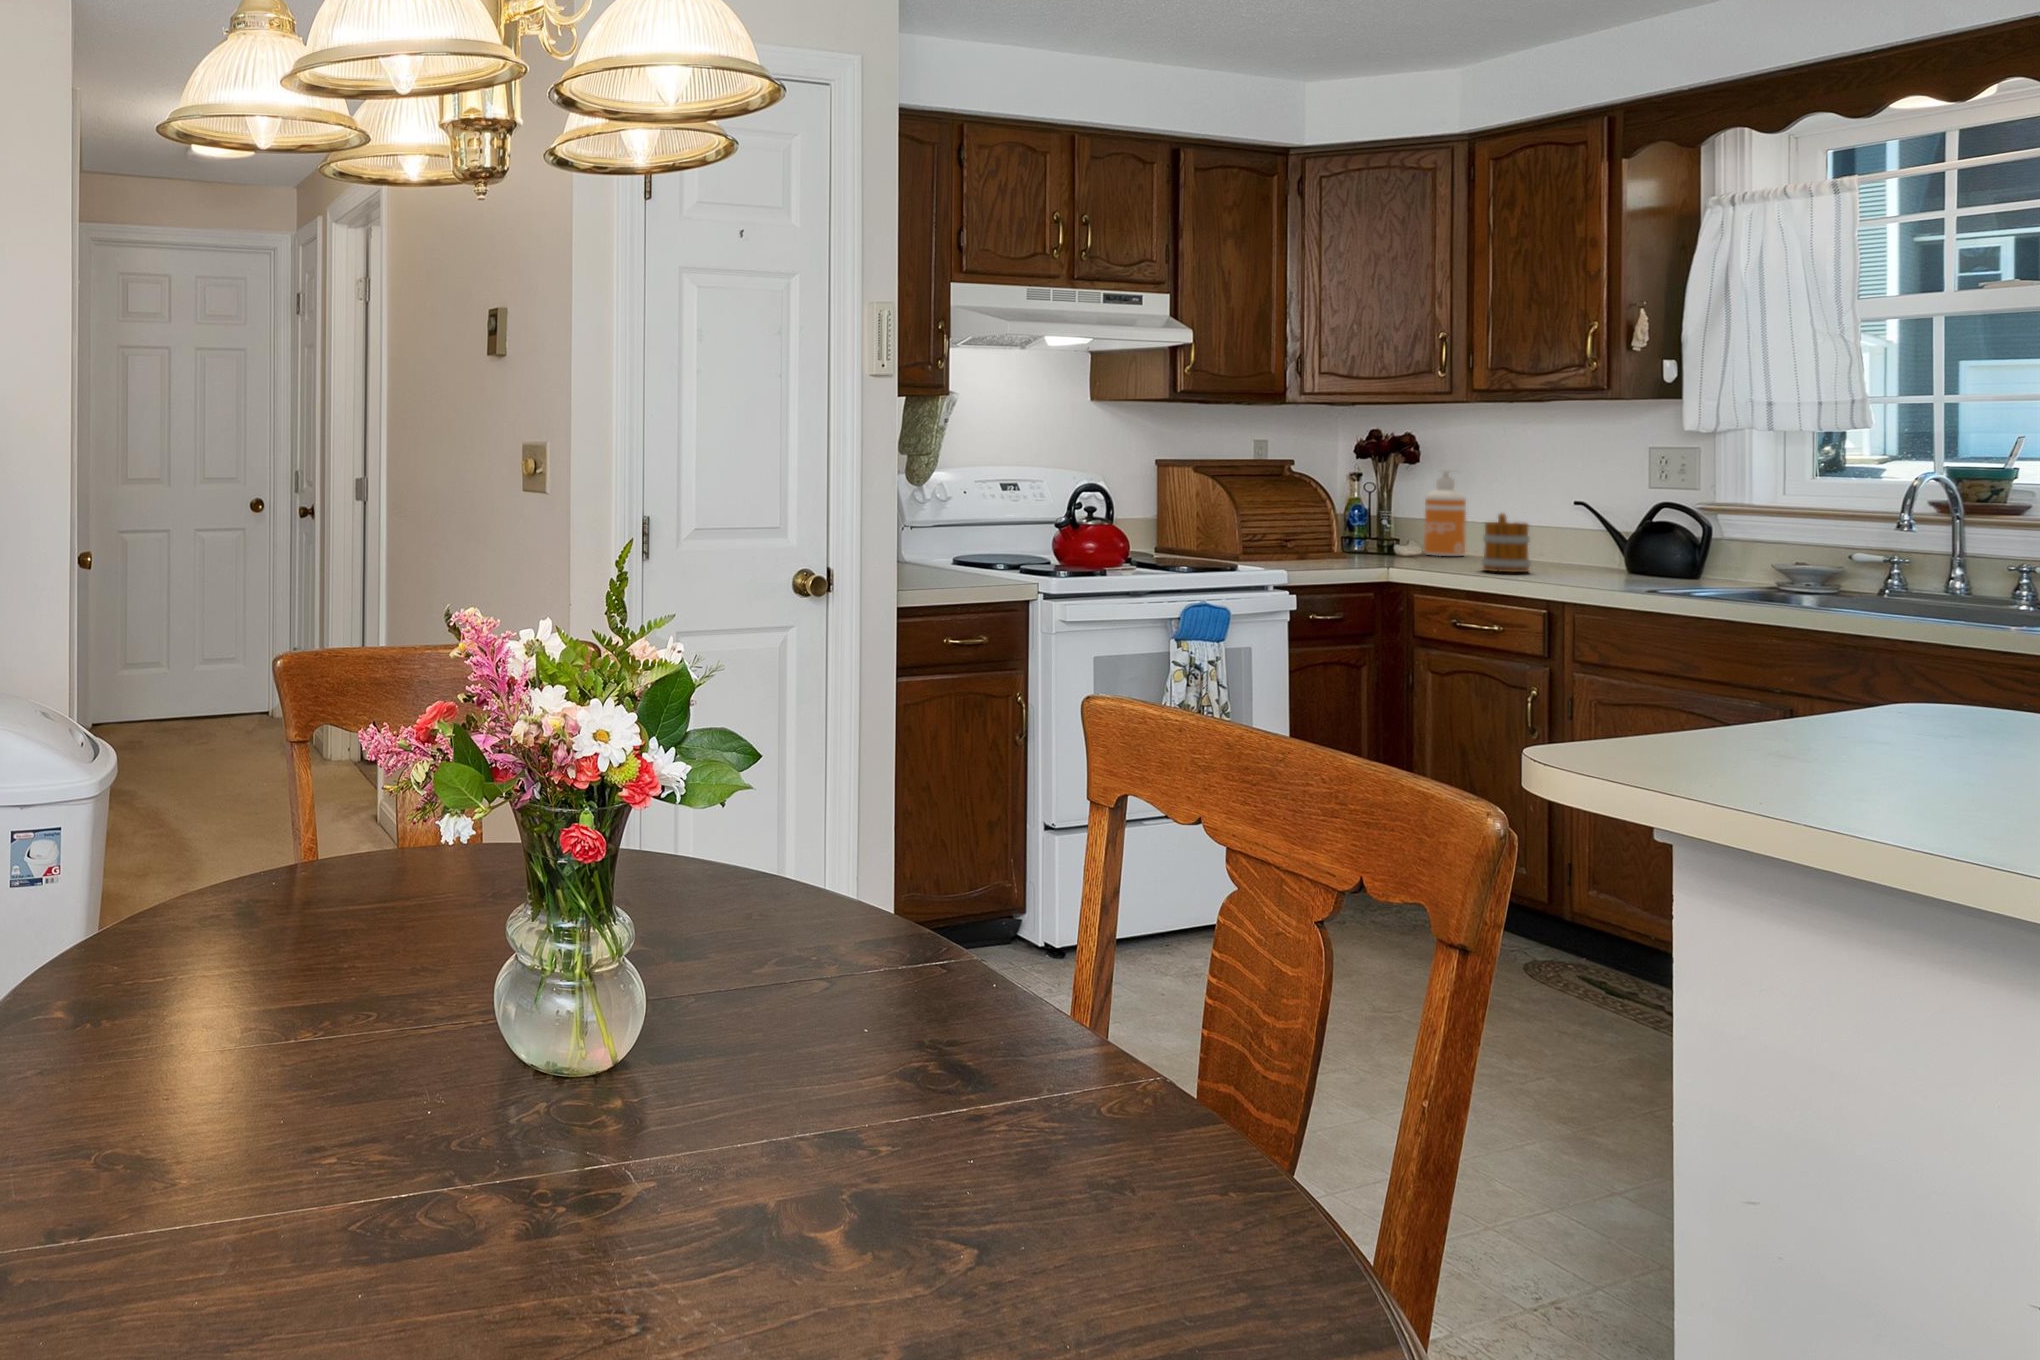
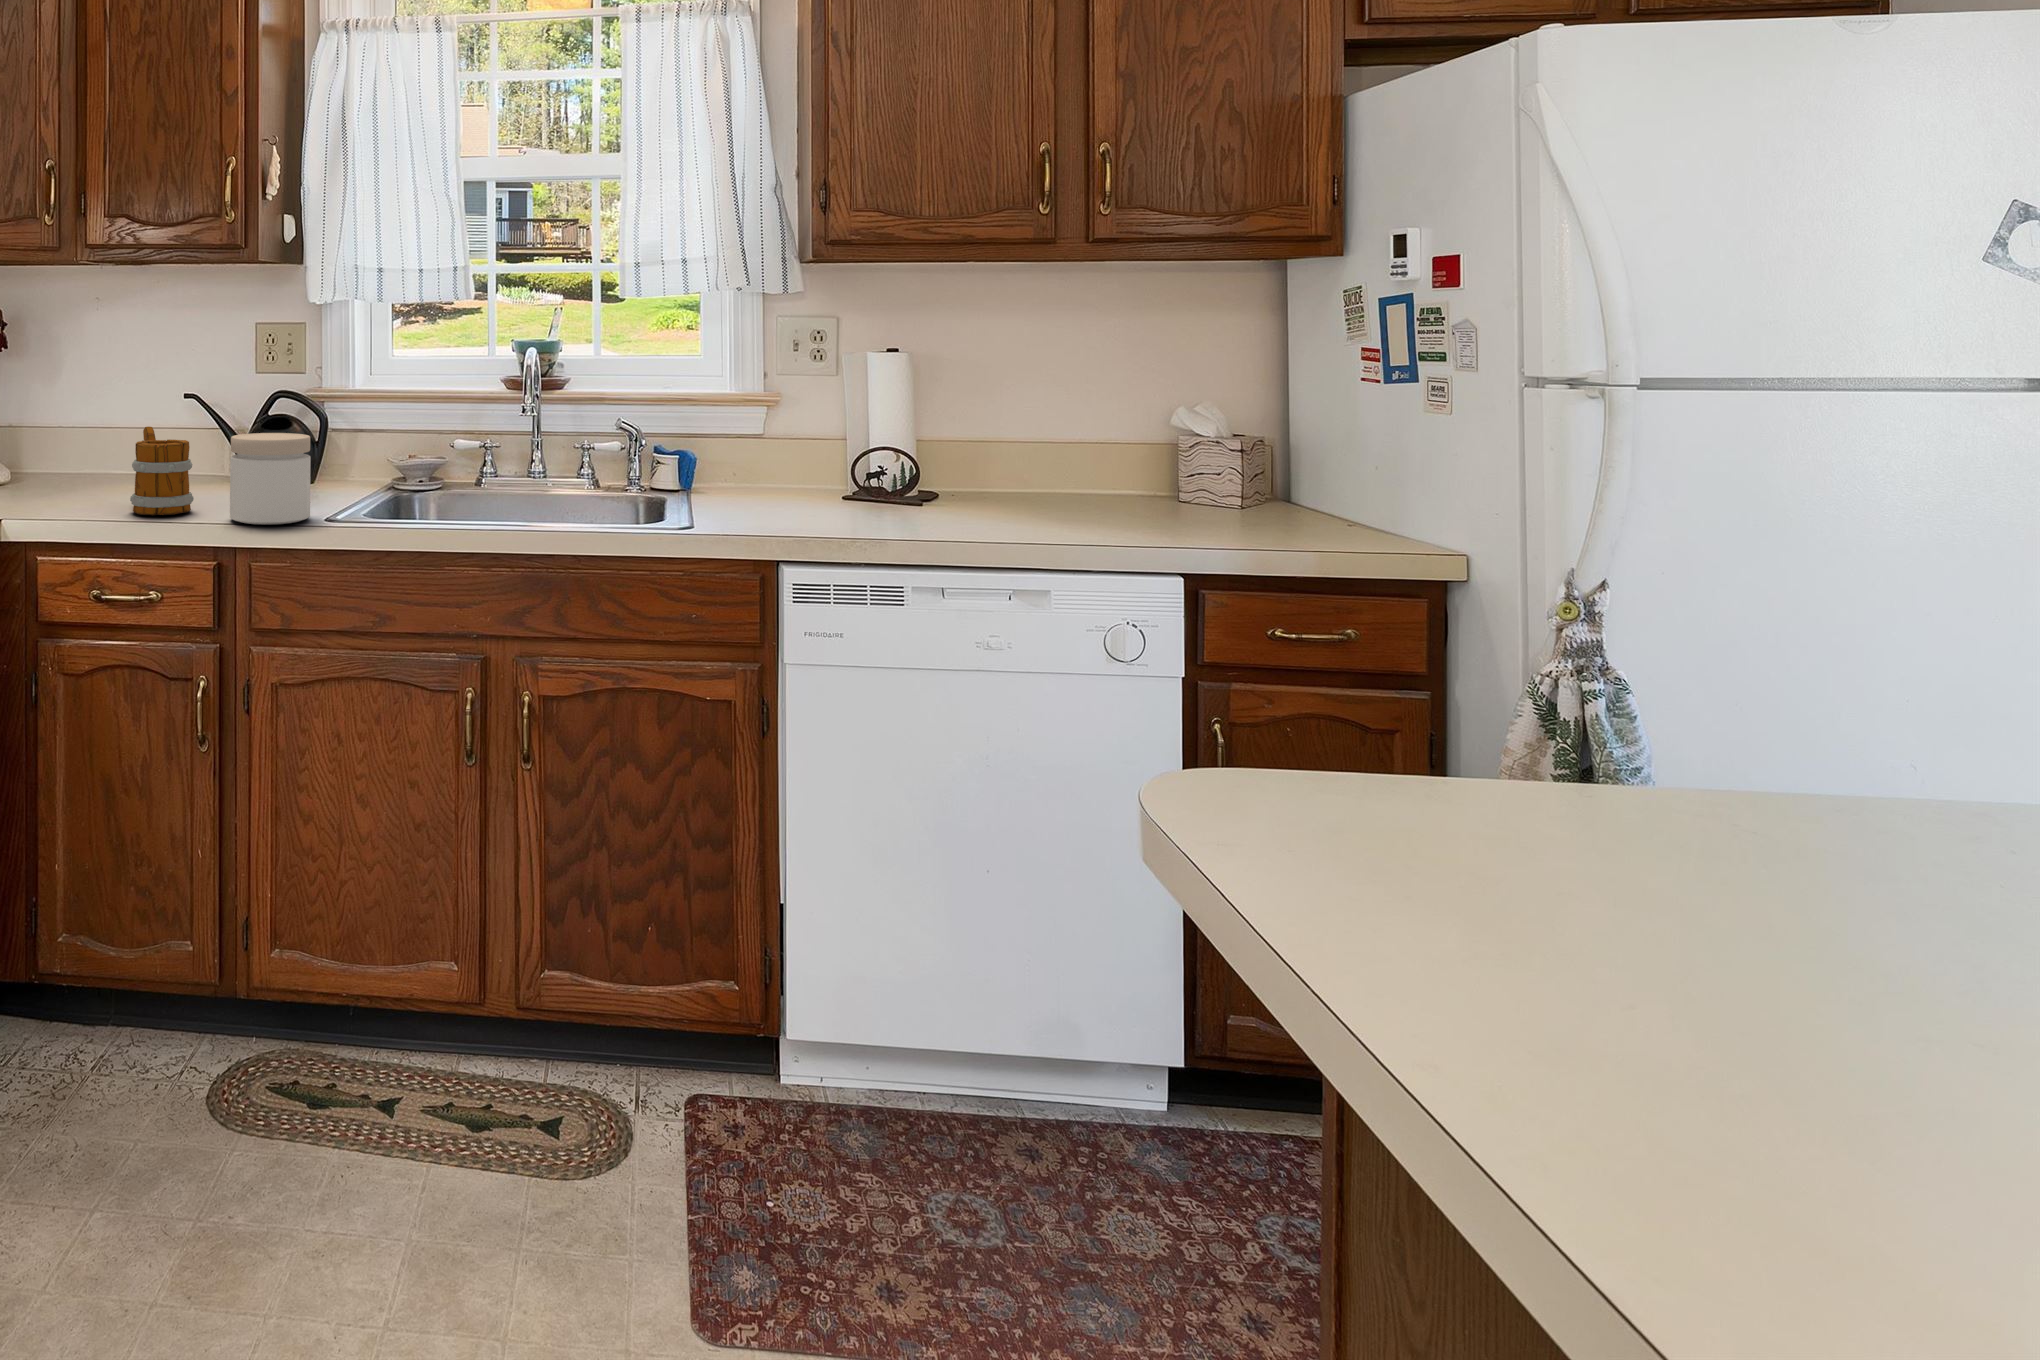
soap dispenser: present [1424,470,1466,556] -> none [24,361,76,485]
jar: none [1551,519,1622,582] -> present [230,433,311,525]

